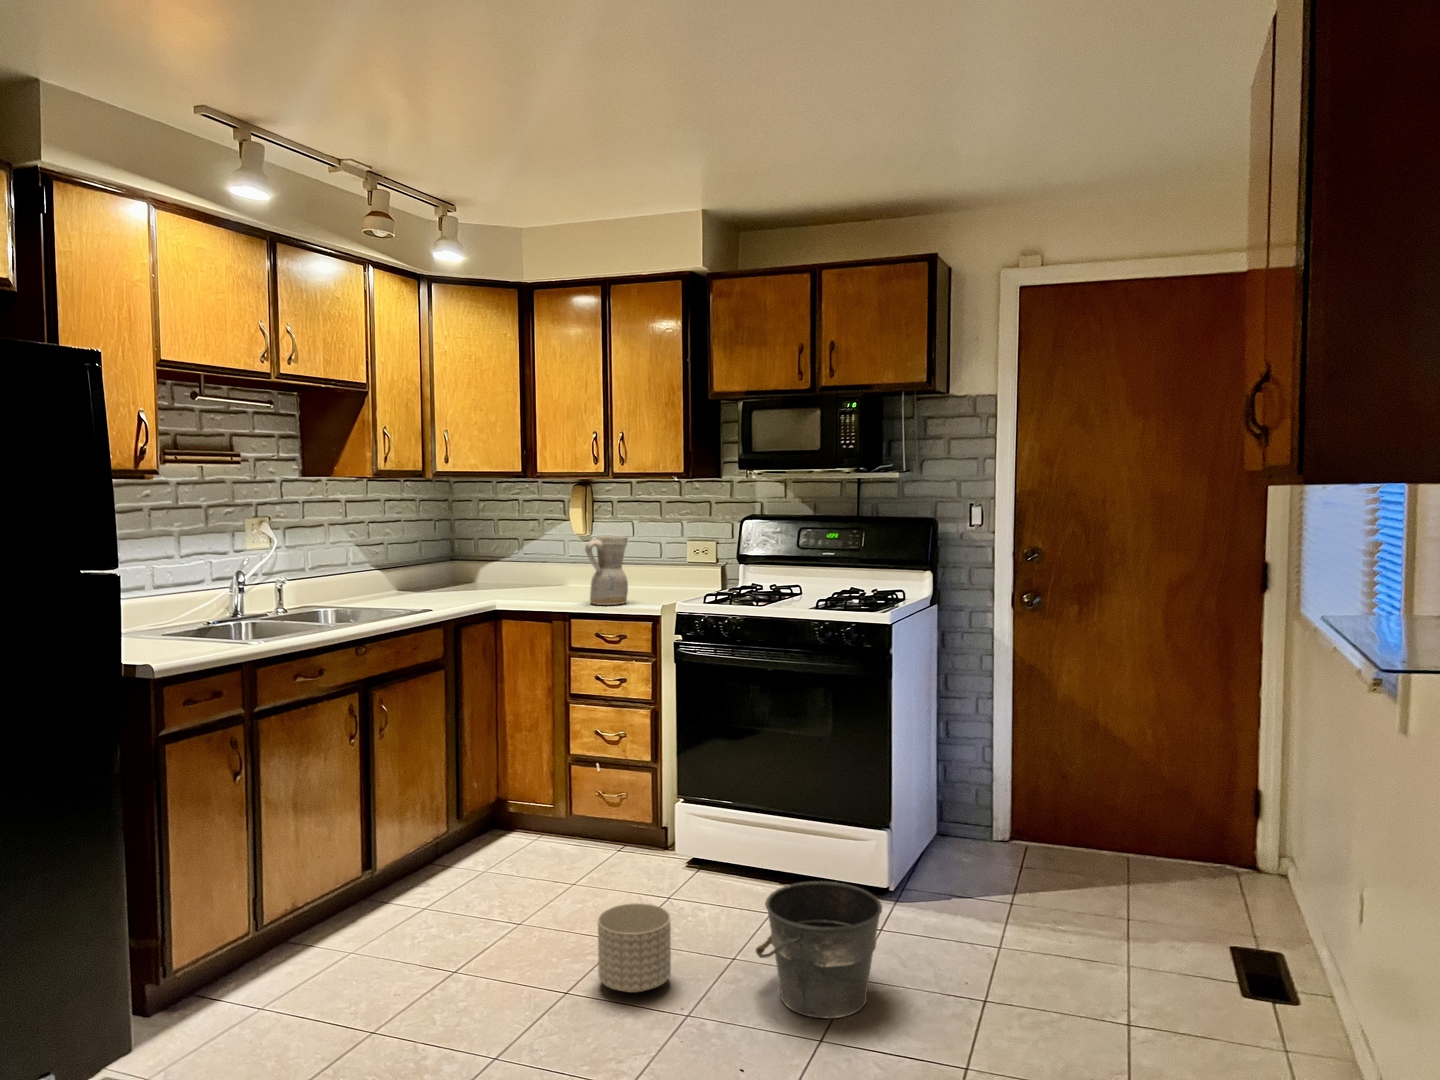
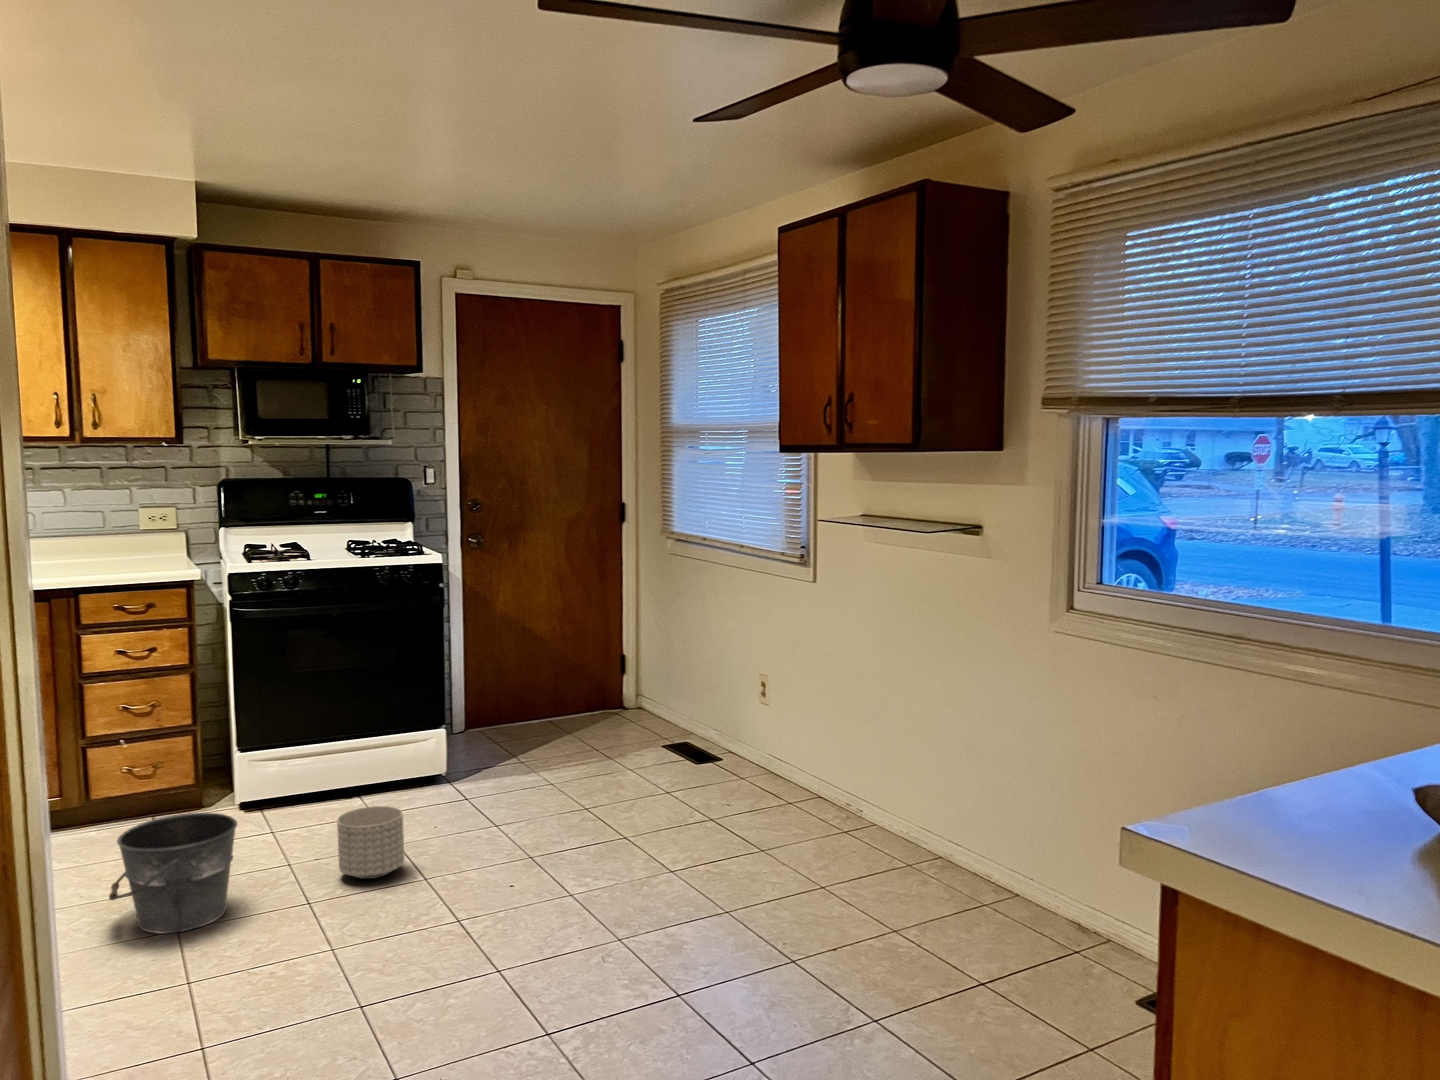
ceramic pitcher: present [585,536,628,605] -> none [93,503,138,576]
bucket: present [756,881,882,1019] -> present [109,813,237,934]

